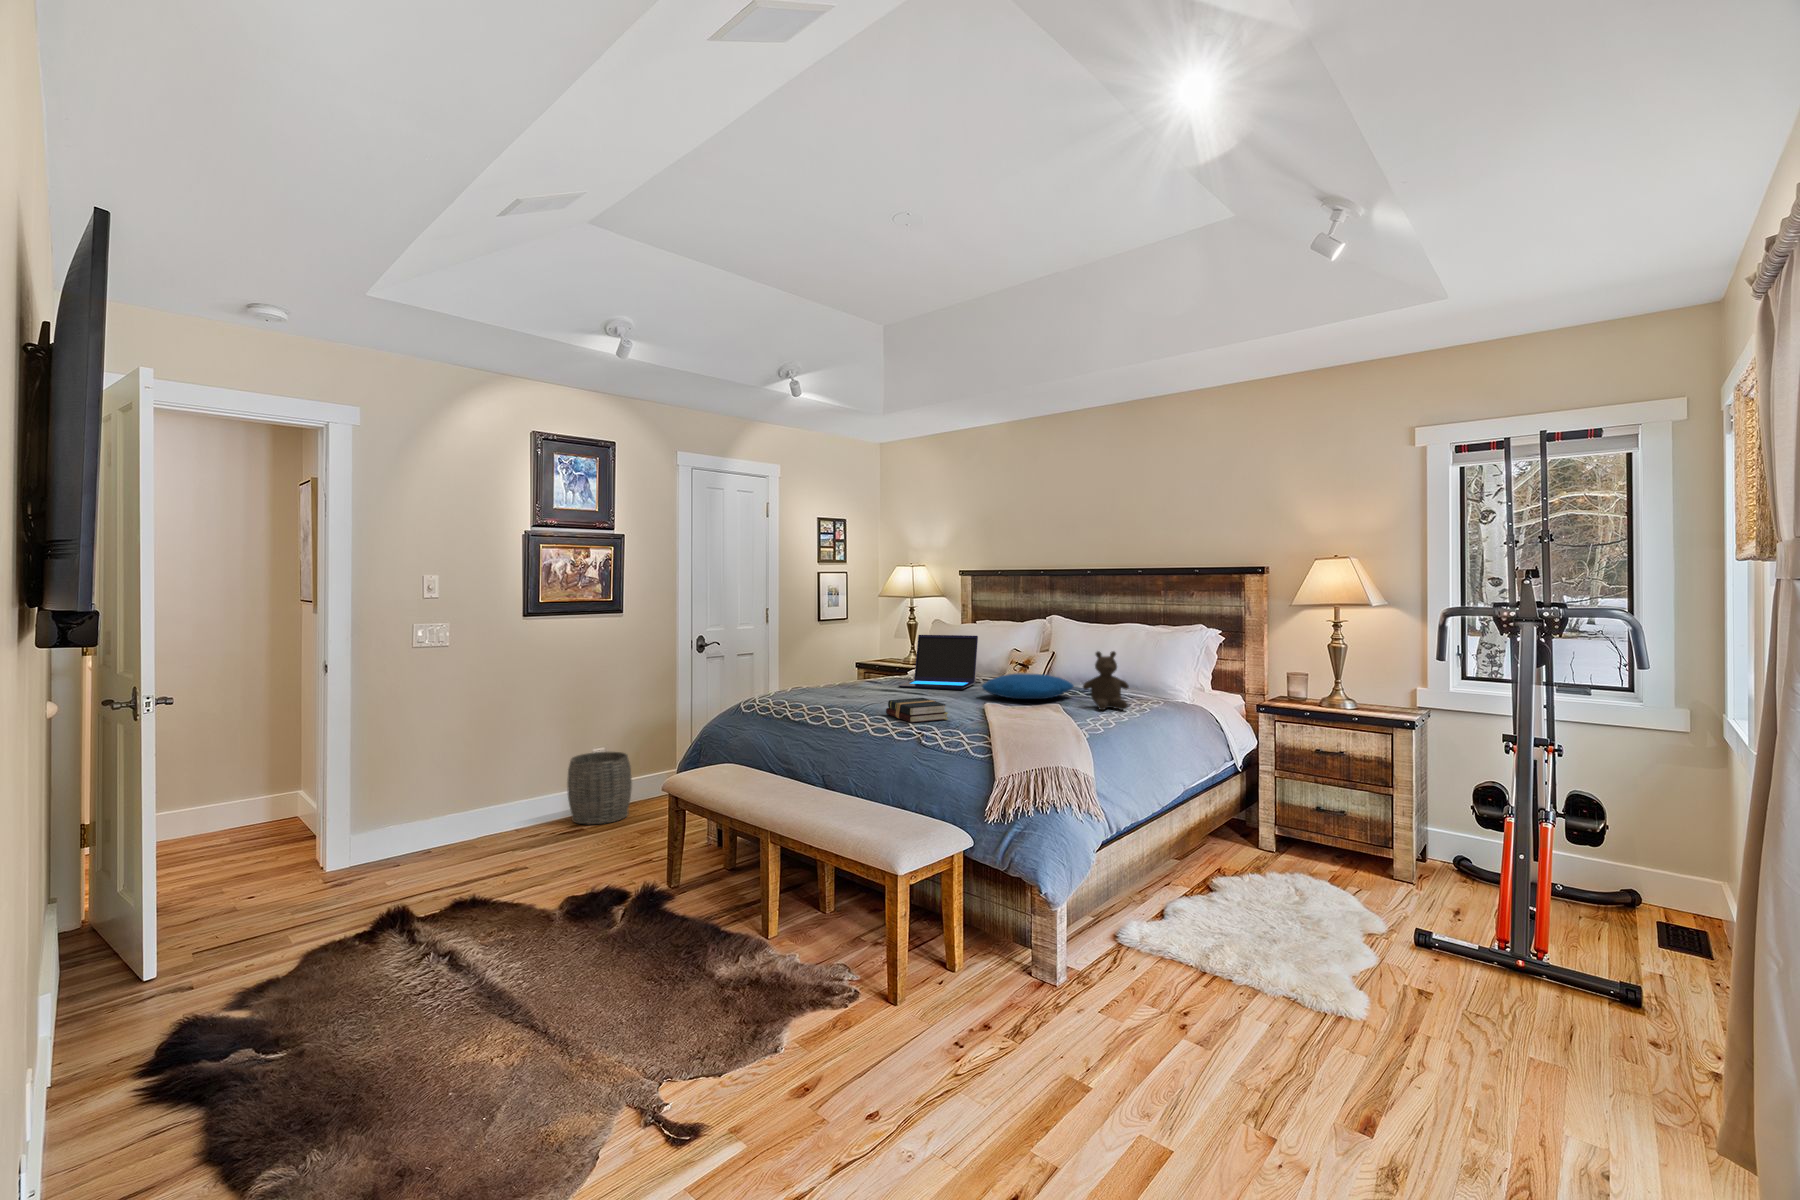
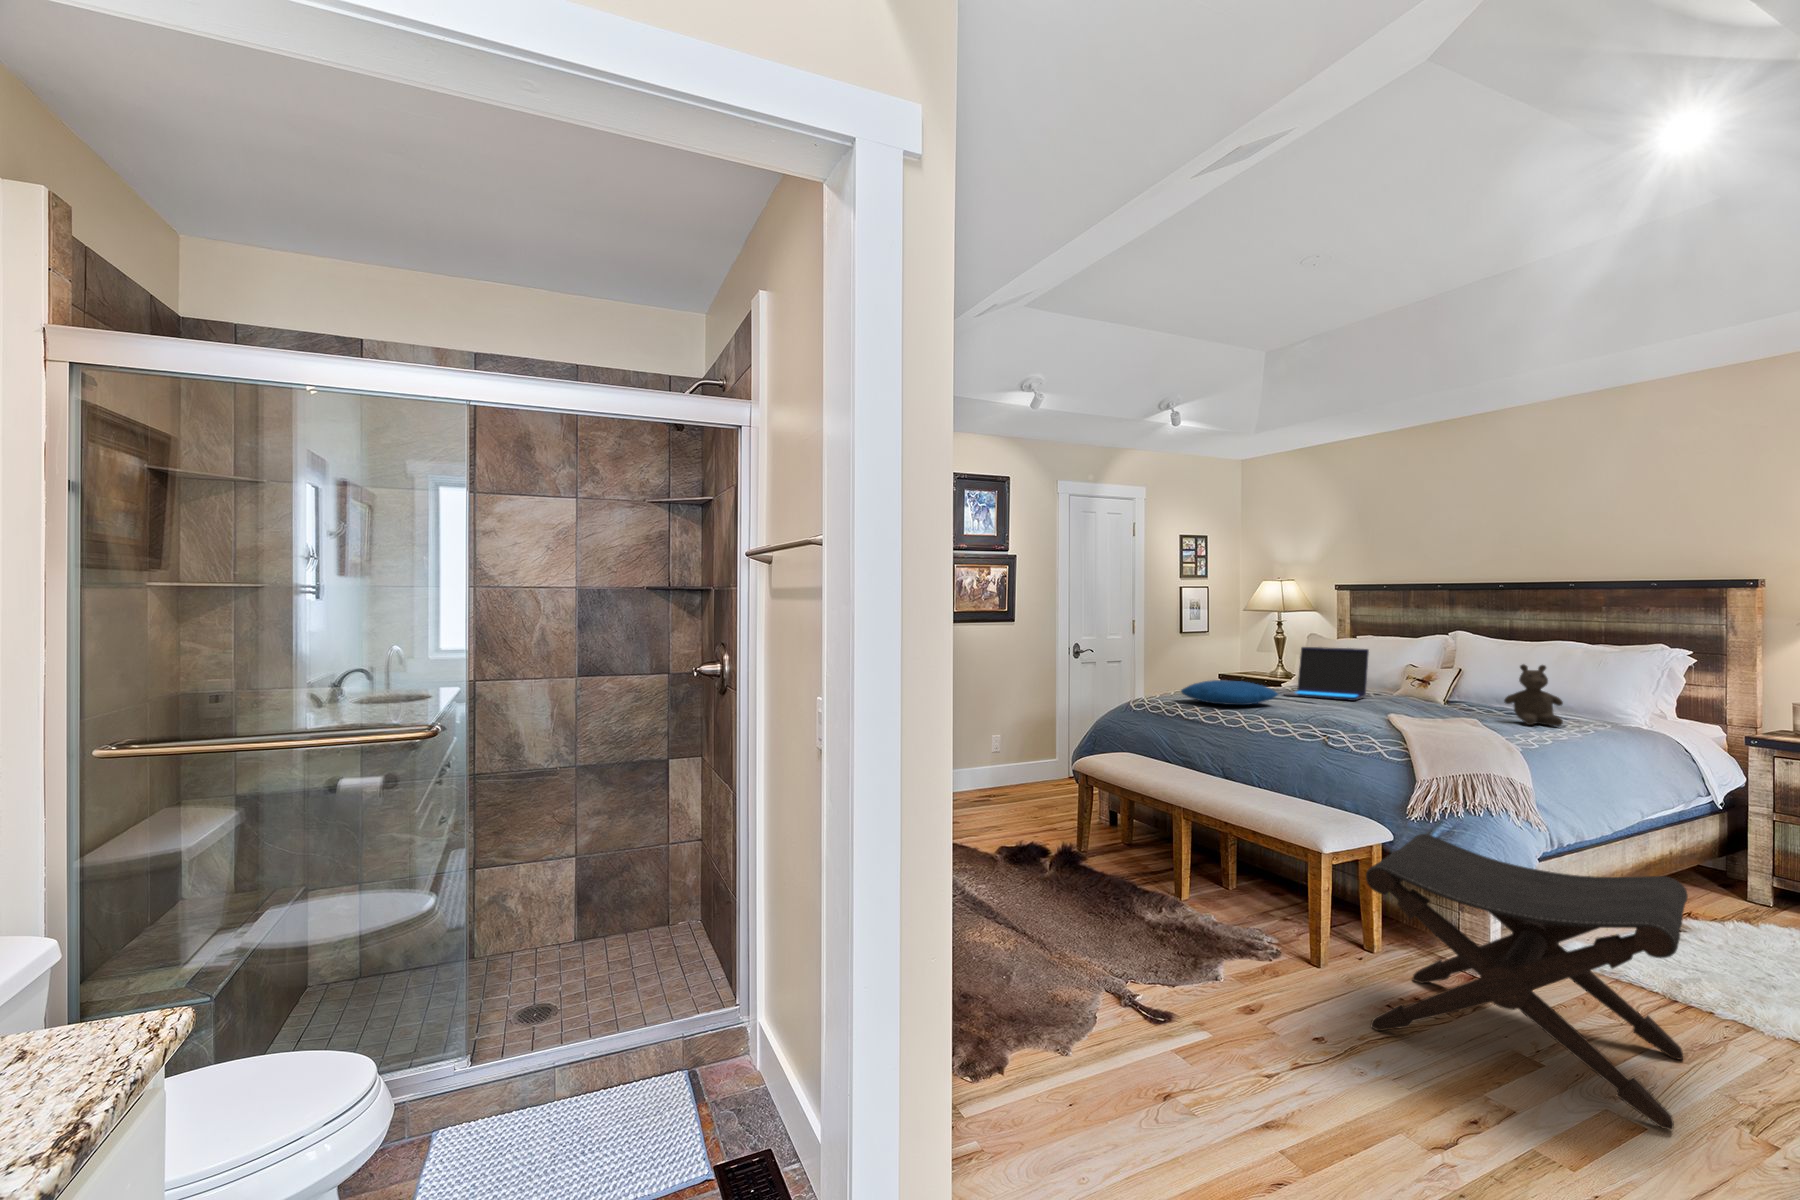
pillow: present [982,674,1074,699] -> present [1181,680,1278,705]
hardback book: present [886,698,948,722] -> none [1284,702,1353,722]
woven basket: present [567,752,632,825] -> none [974,739,1026,799]
footstool: none [929,843,1207,1136] -> present [1366,834,1688,1130]

